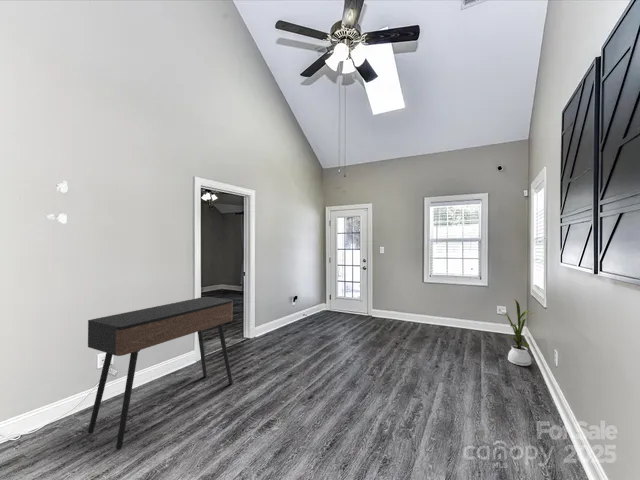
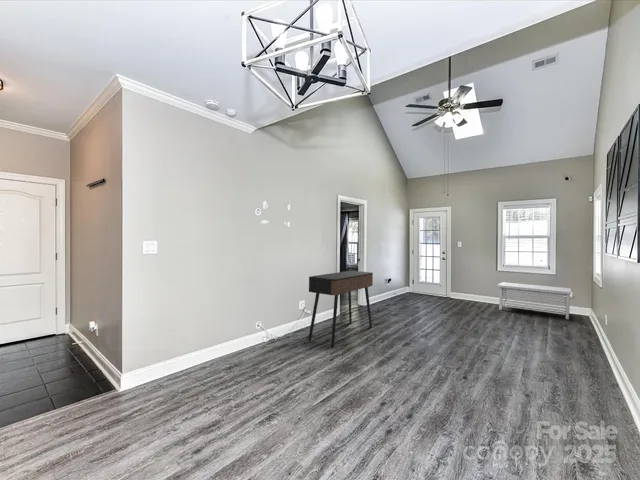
storage bench: none [422,296,505,345] -> present [497,282,571,319]
house plant: present [506,300,532,366] -> none [571,282,599,331]

